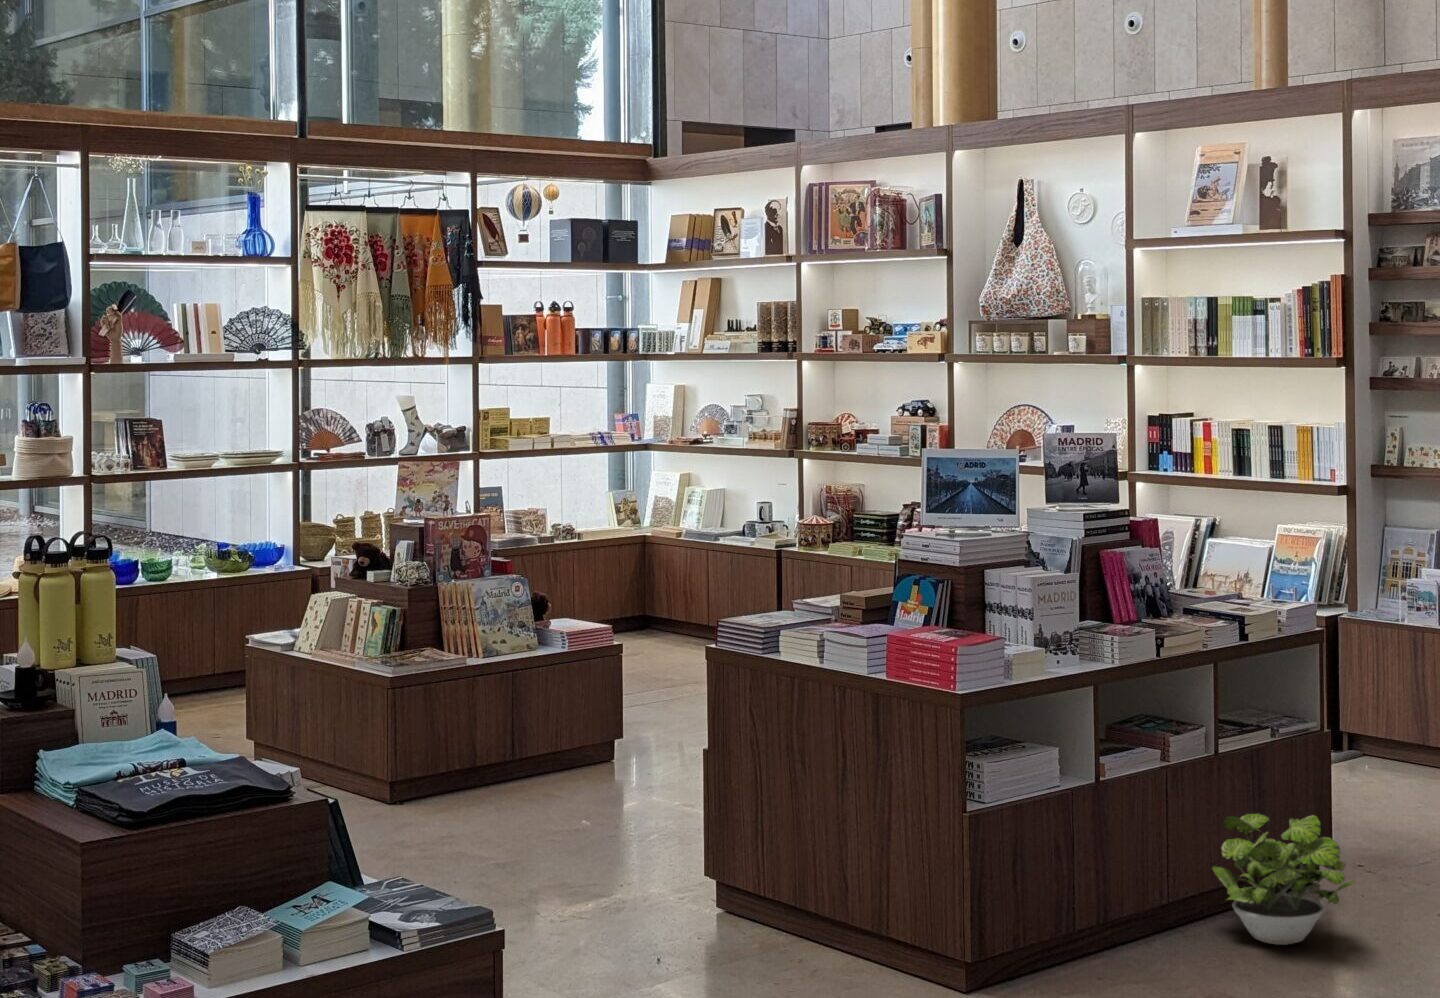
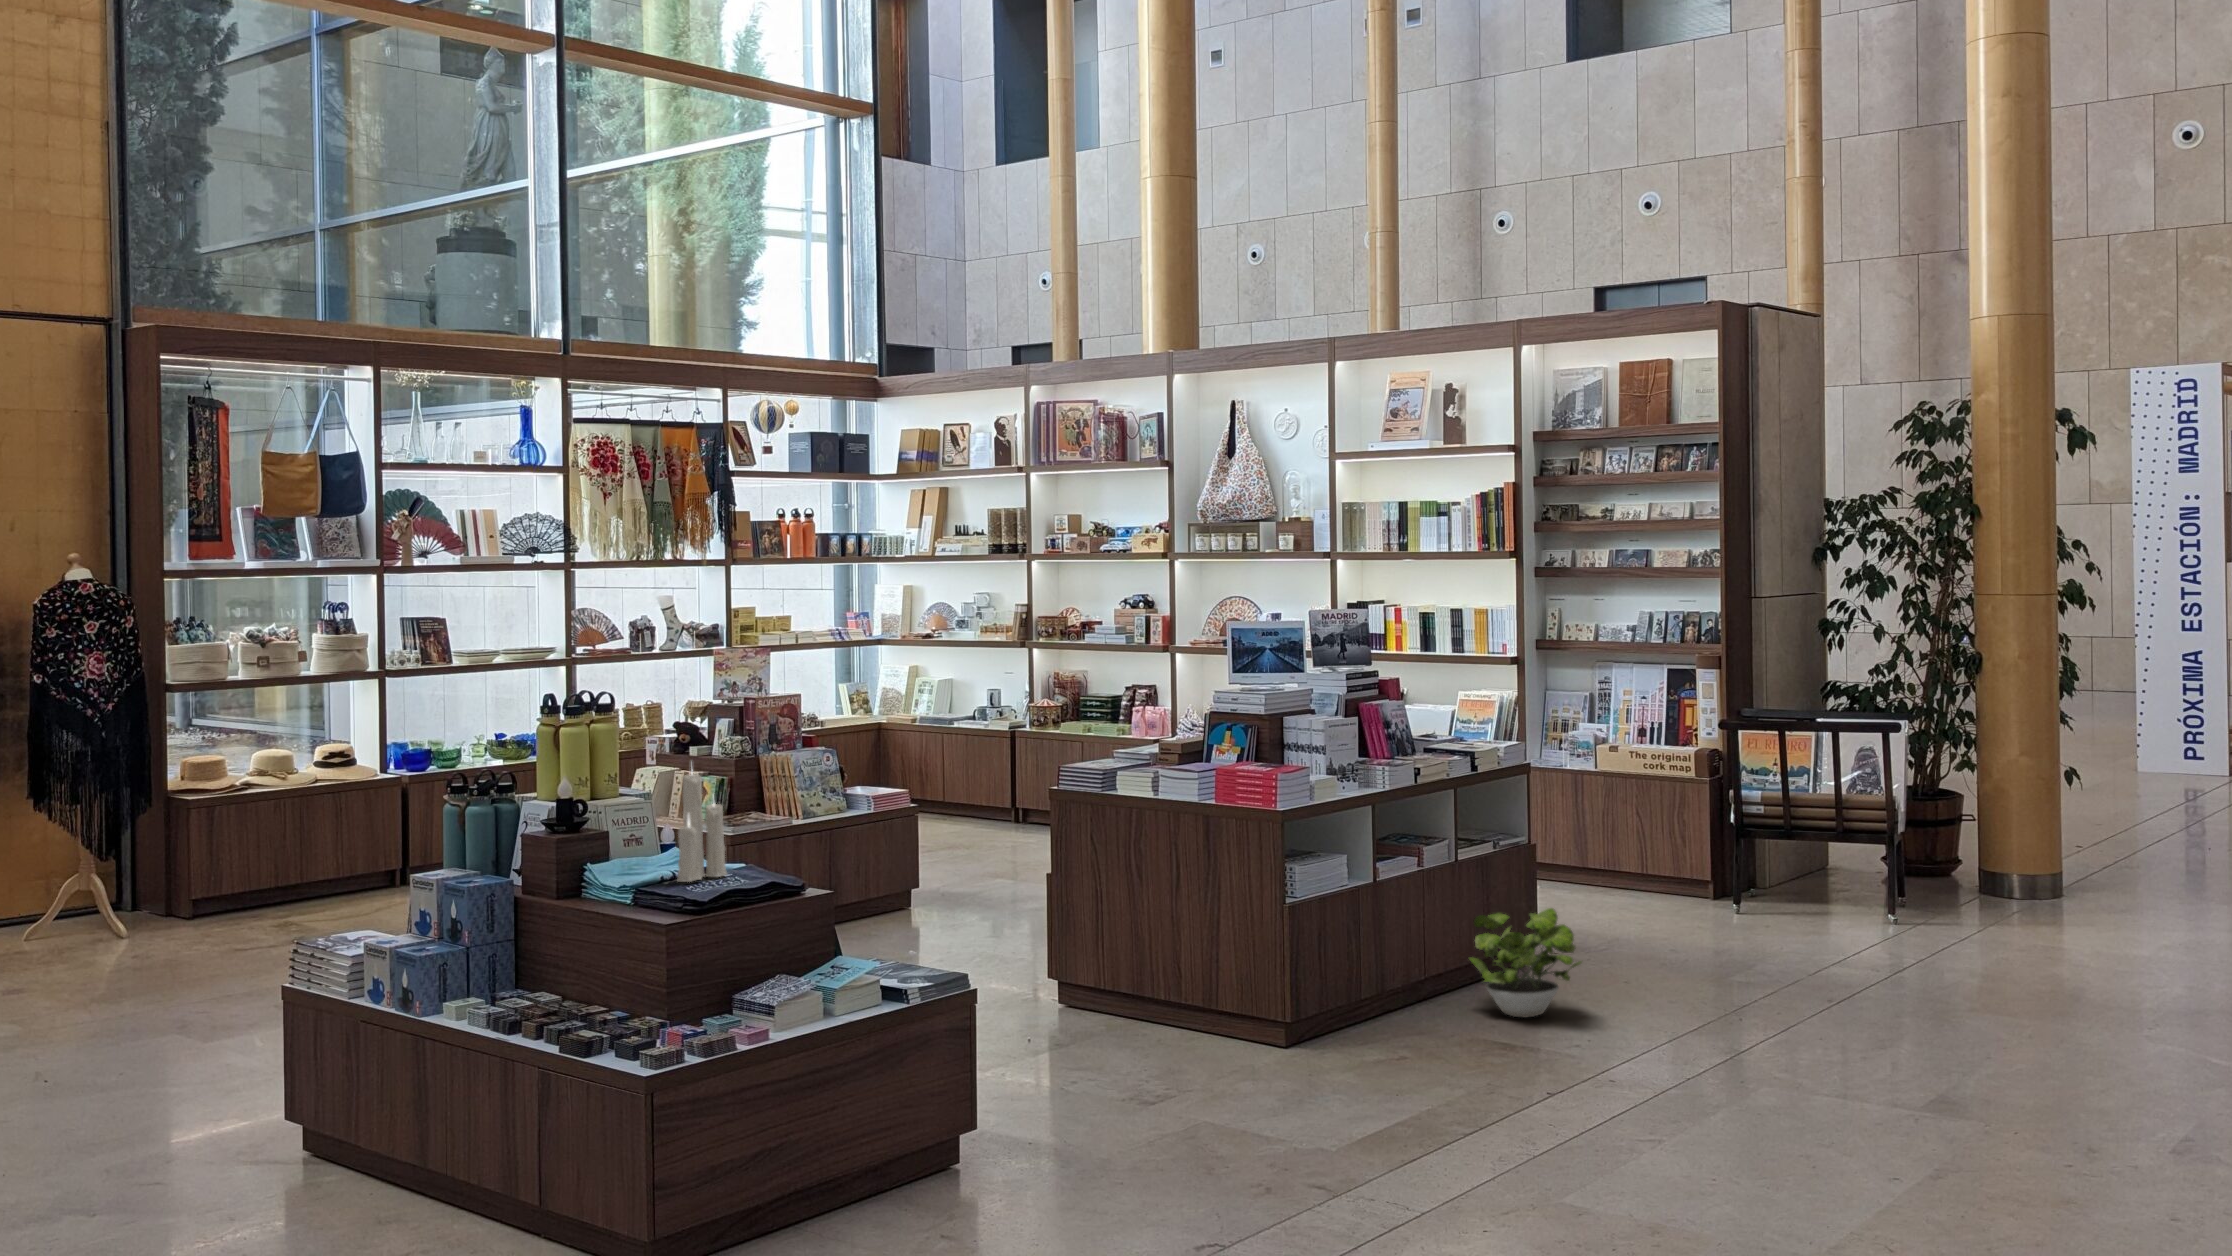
candle: none [142,626,211,781] -> present [677,773,727,882]

